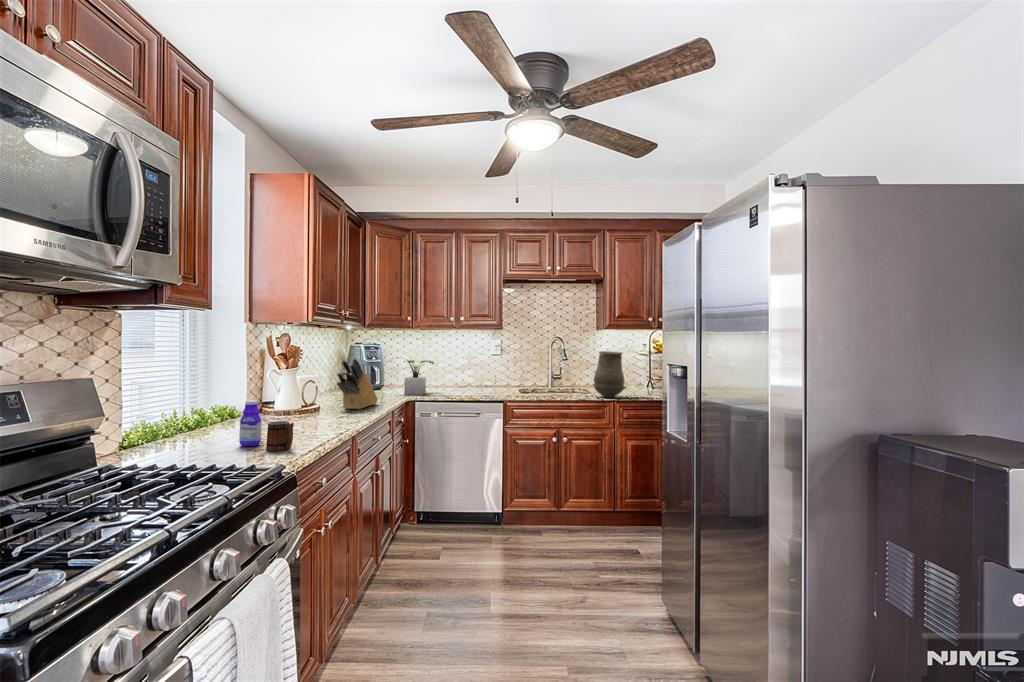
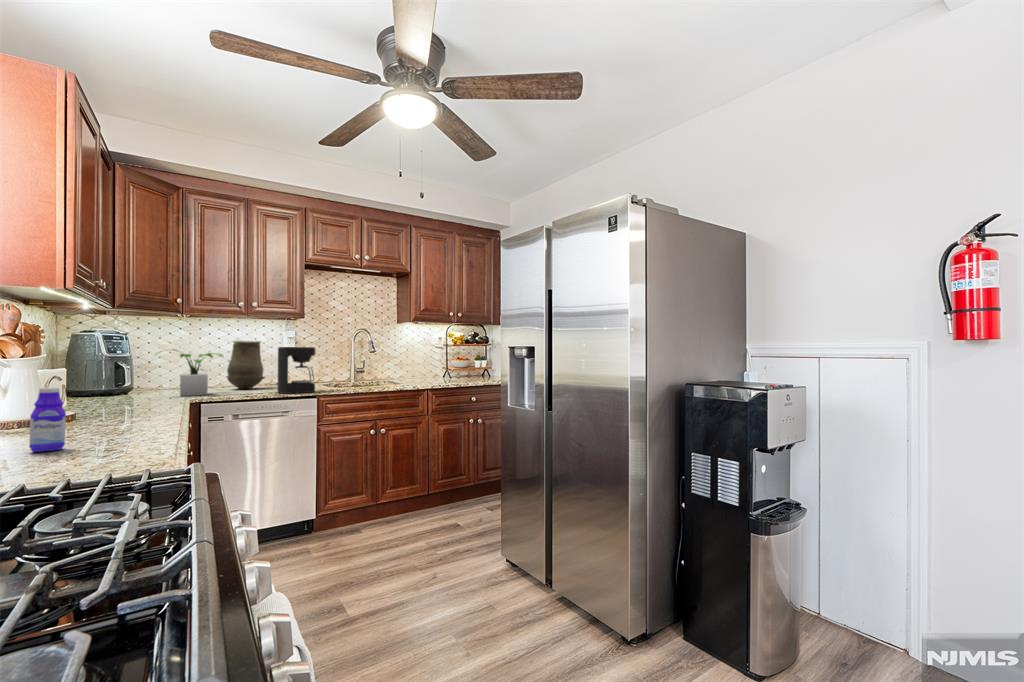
vase: present [593,351,627,398] -> present [227,341,265,389]
coffee maker: none [472,356,504,399] -> present [277,347,316,394]
knife block: present [337,358,378,409] -> none [111,344,160,412]
mug: present [266,421,294,451] -> none [87,410,137,451]

